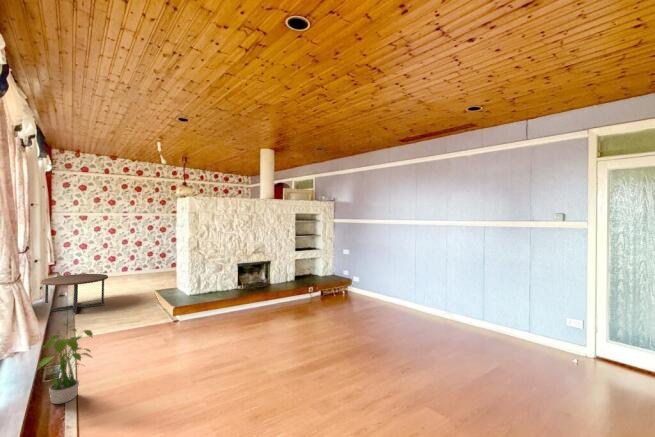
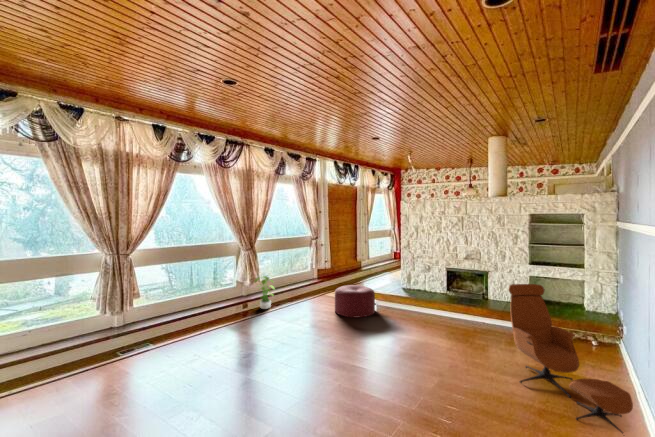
lounge chair: none [357,257,423,316] -> present [509,284,633,434]
coffee table: present [41,274,108,314] -> none [351,257,385,281]
ottoman: none [169,301,225,345] -> present [335,285,375,318]

